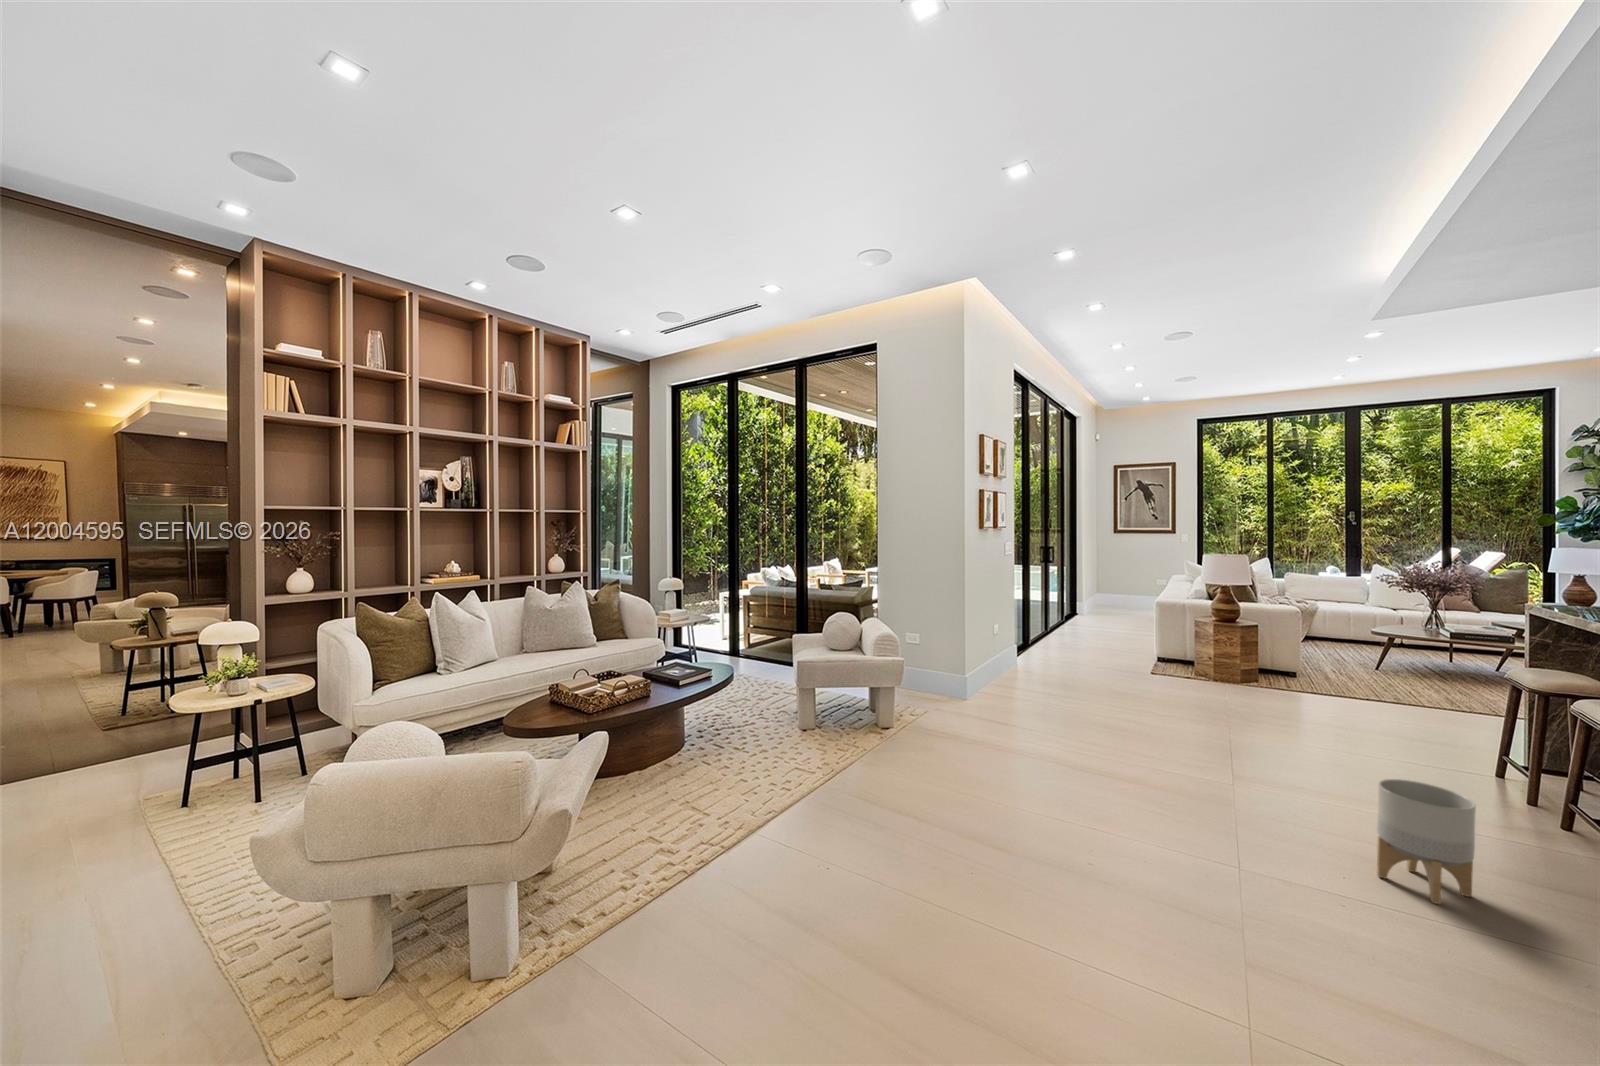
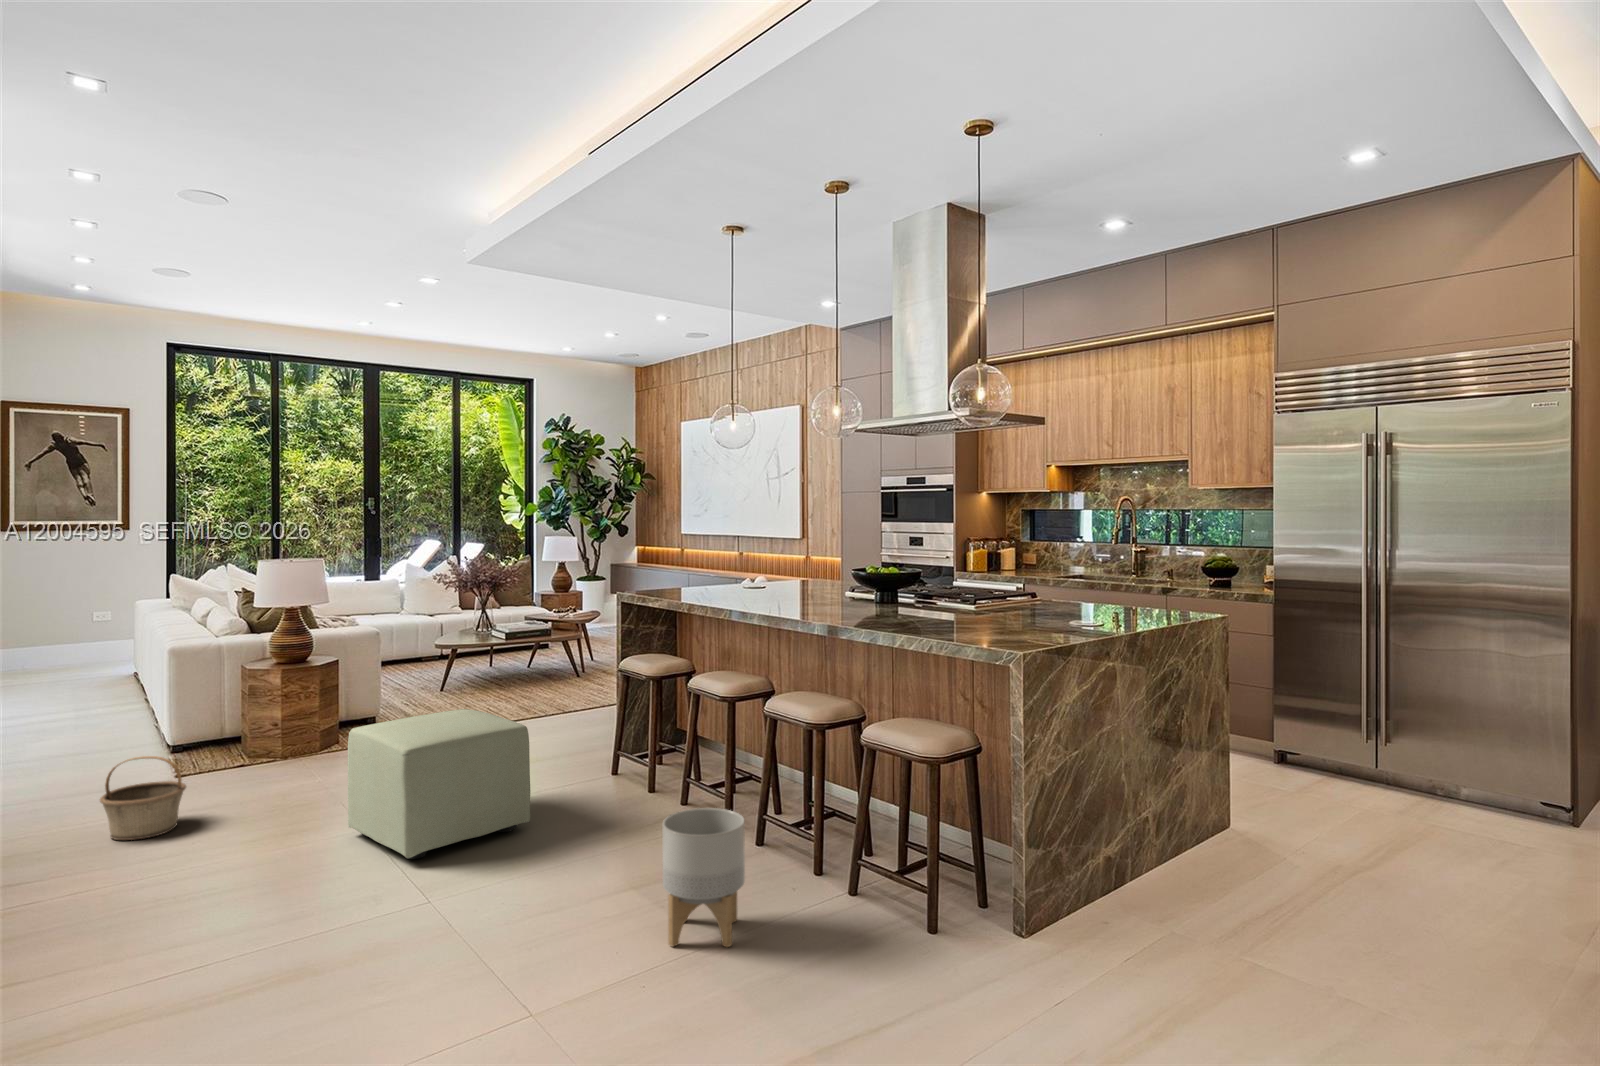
basket: none [1095,654,1136,697] -> present [100,756,186,840]
ottoman: none [1211,664,1344,766] -> present [348,709,530,859]

